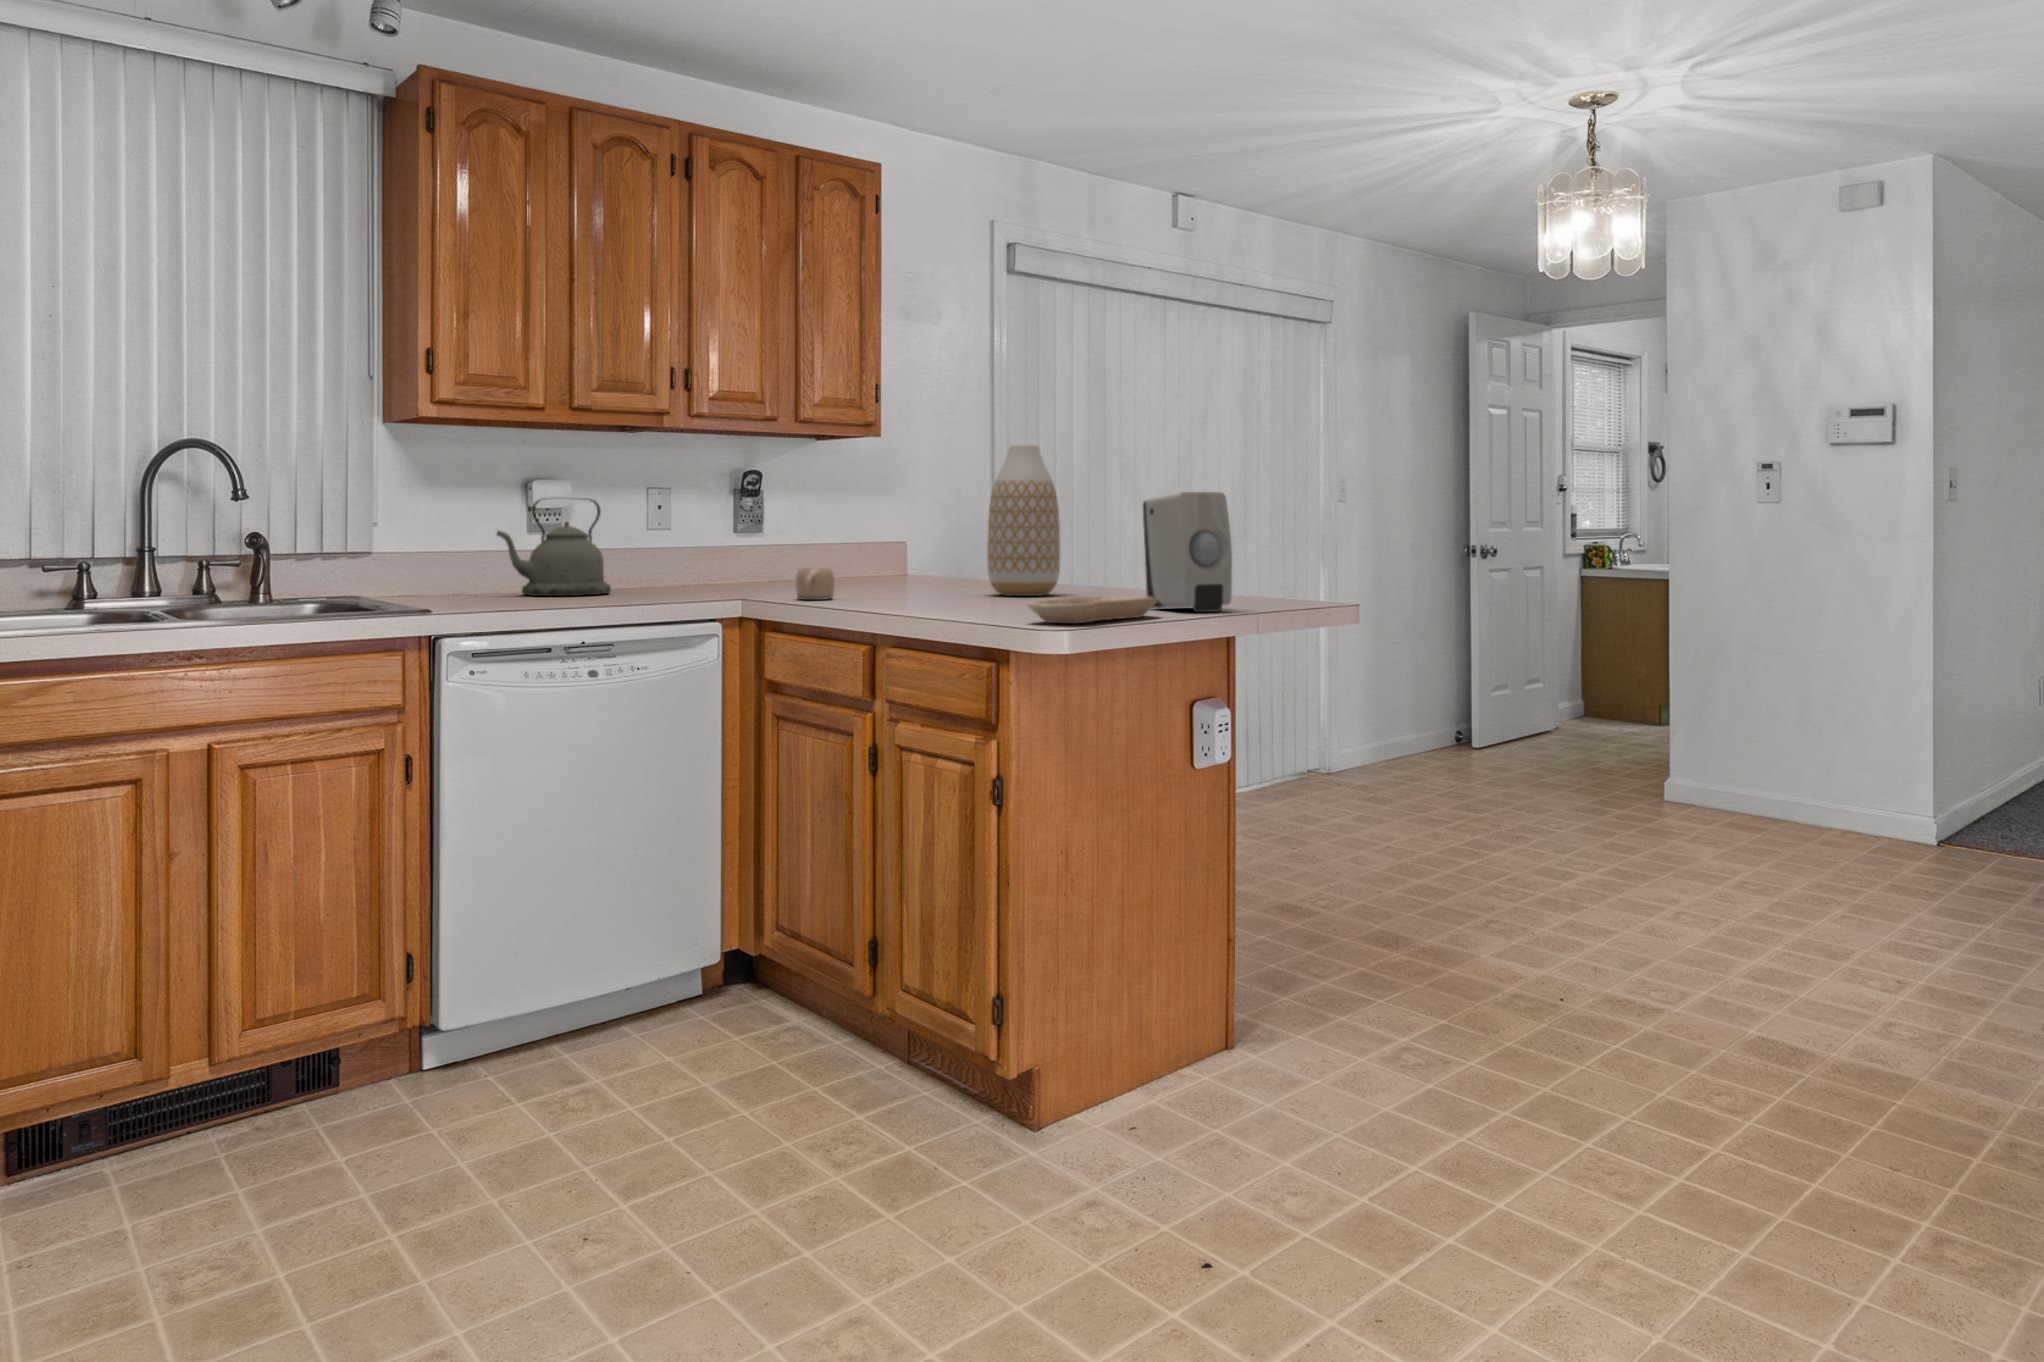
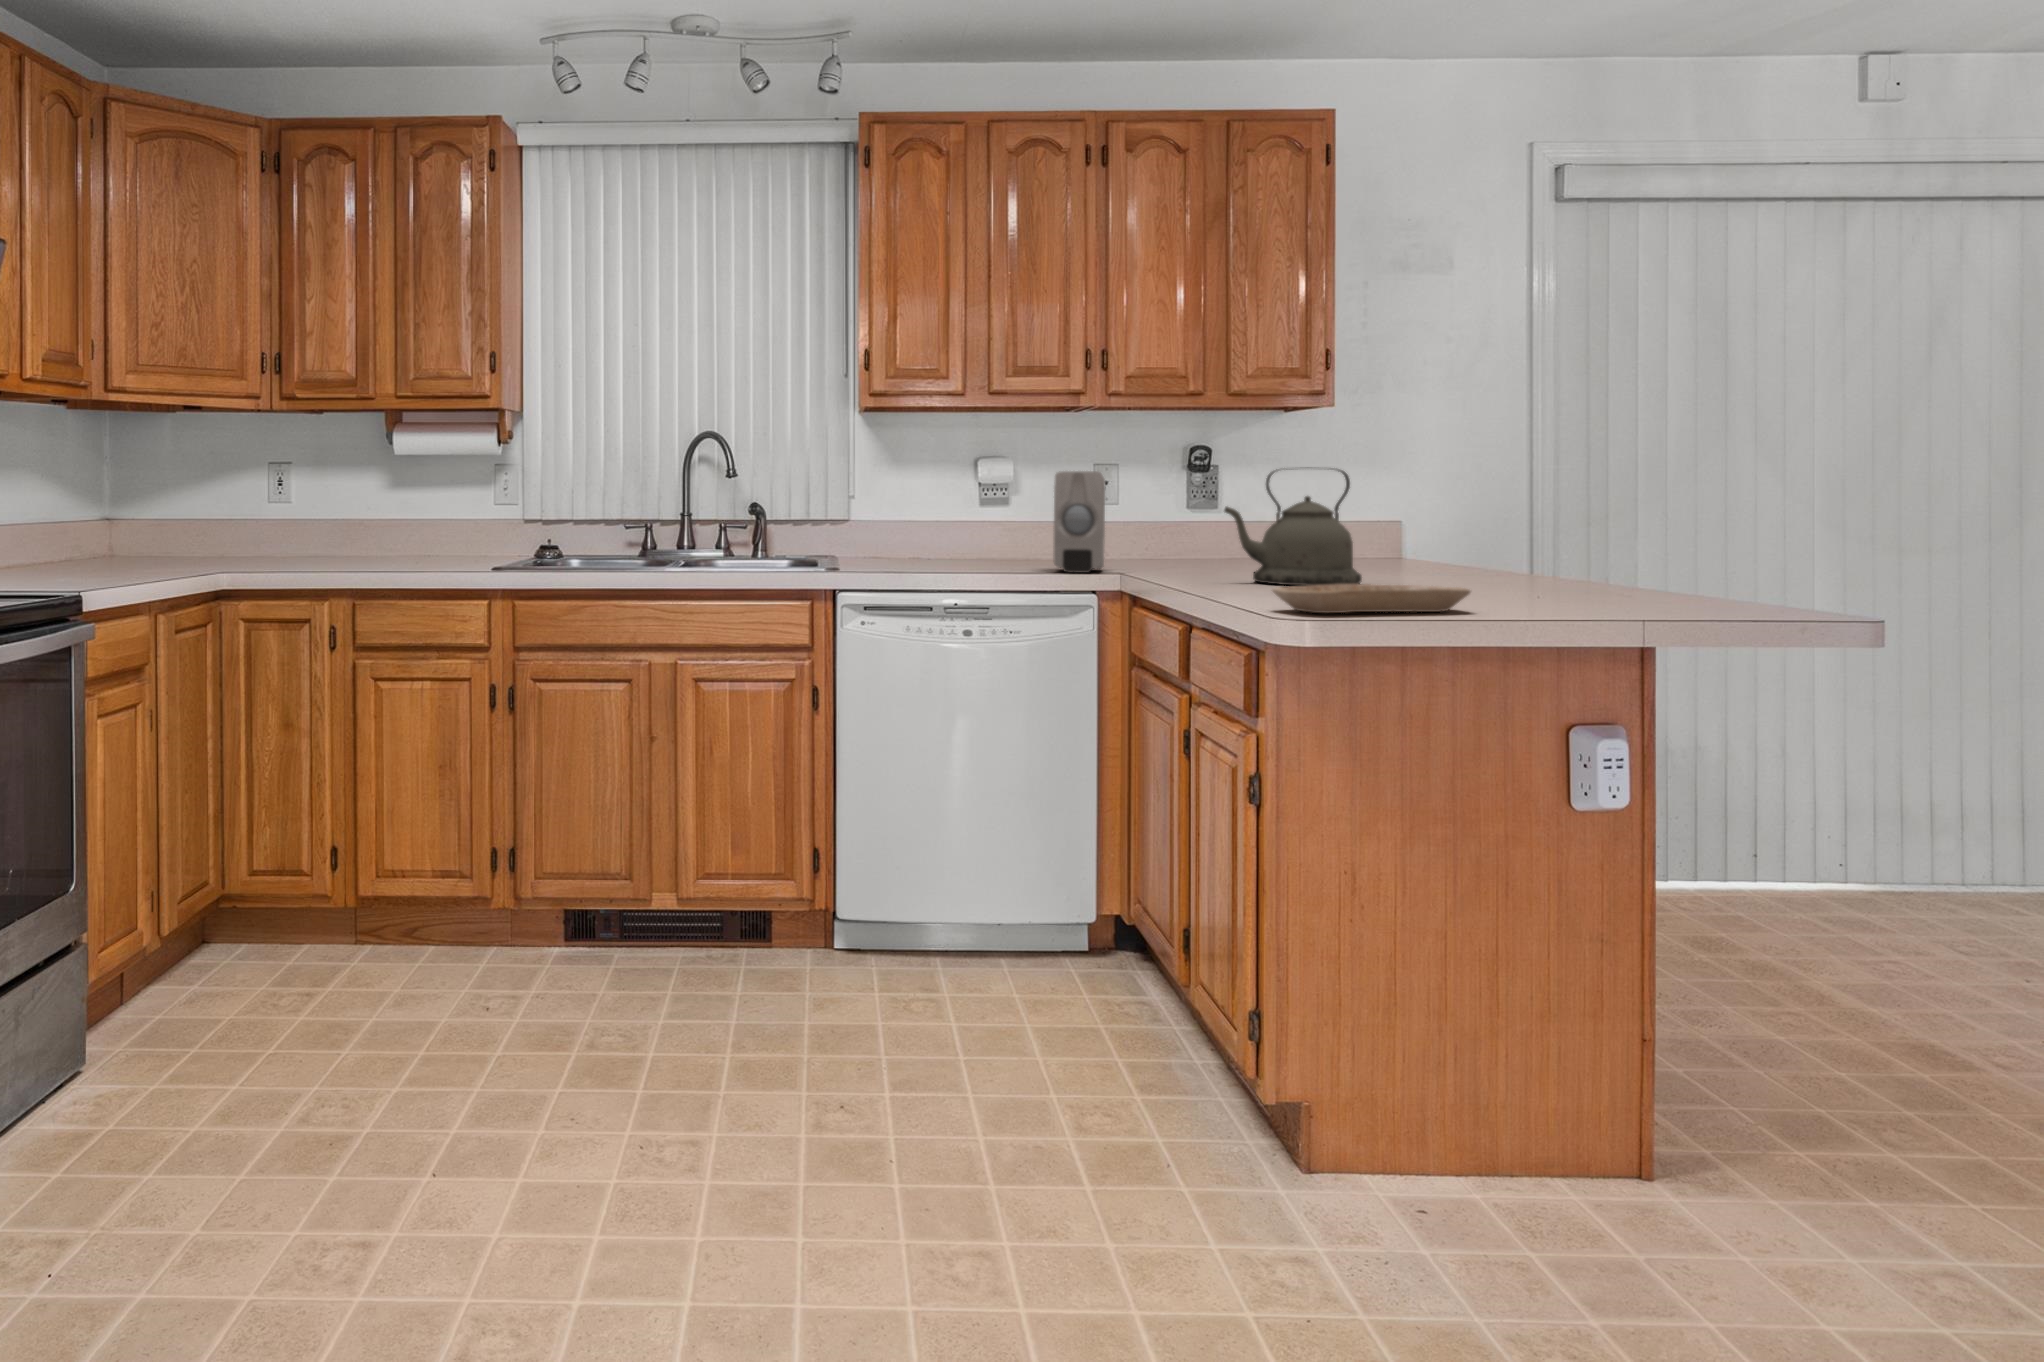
vase: present [987,445,1060,596] -> none [1393,408,1486,582]
soap dispenser: present [1143,492,1232,612] -> present [1054,471,1105,573]
kettle: present [497,499,611,596] -> present [1224,469,1362,586]
mug: present [796,568,835,600] -> none [1169,543,1210,576]

